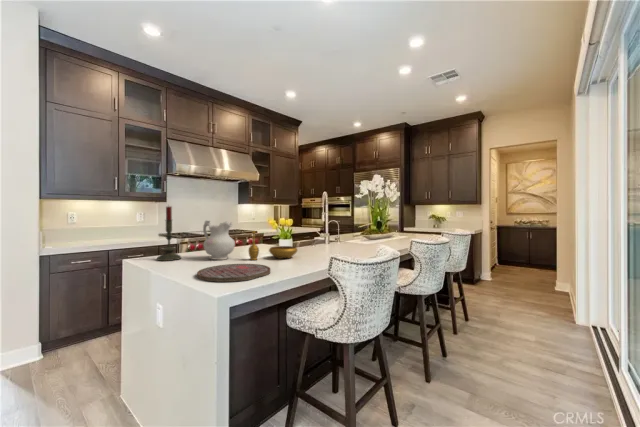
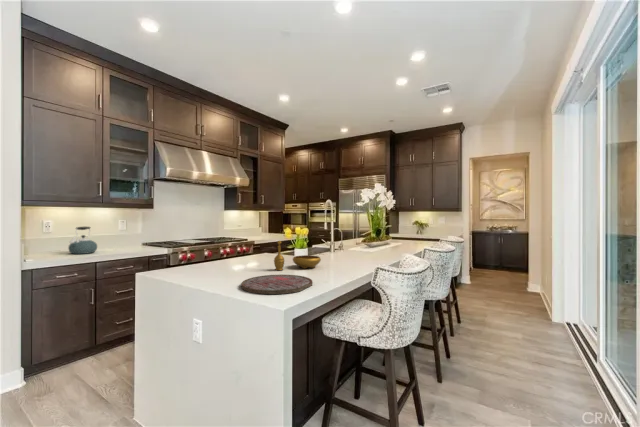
candle: present [157,207,181,261] -> none [177,214,201,273]
kettle: none [86,218,112,243] -> present [69,227,97,254]
ceramic pitcher: present [203,221,235,260] -> none [224,230,258,271]

